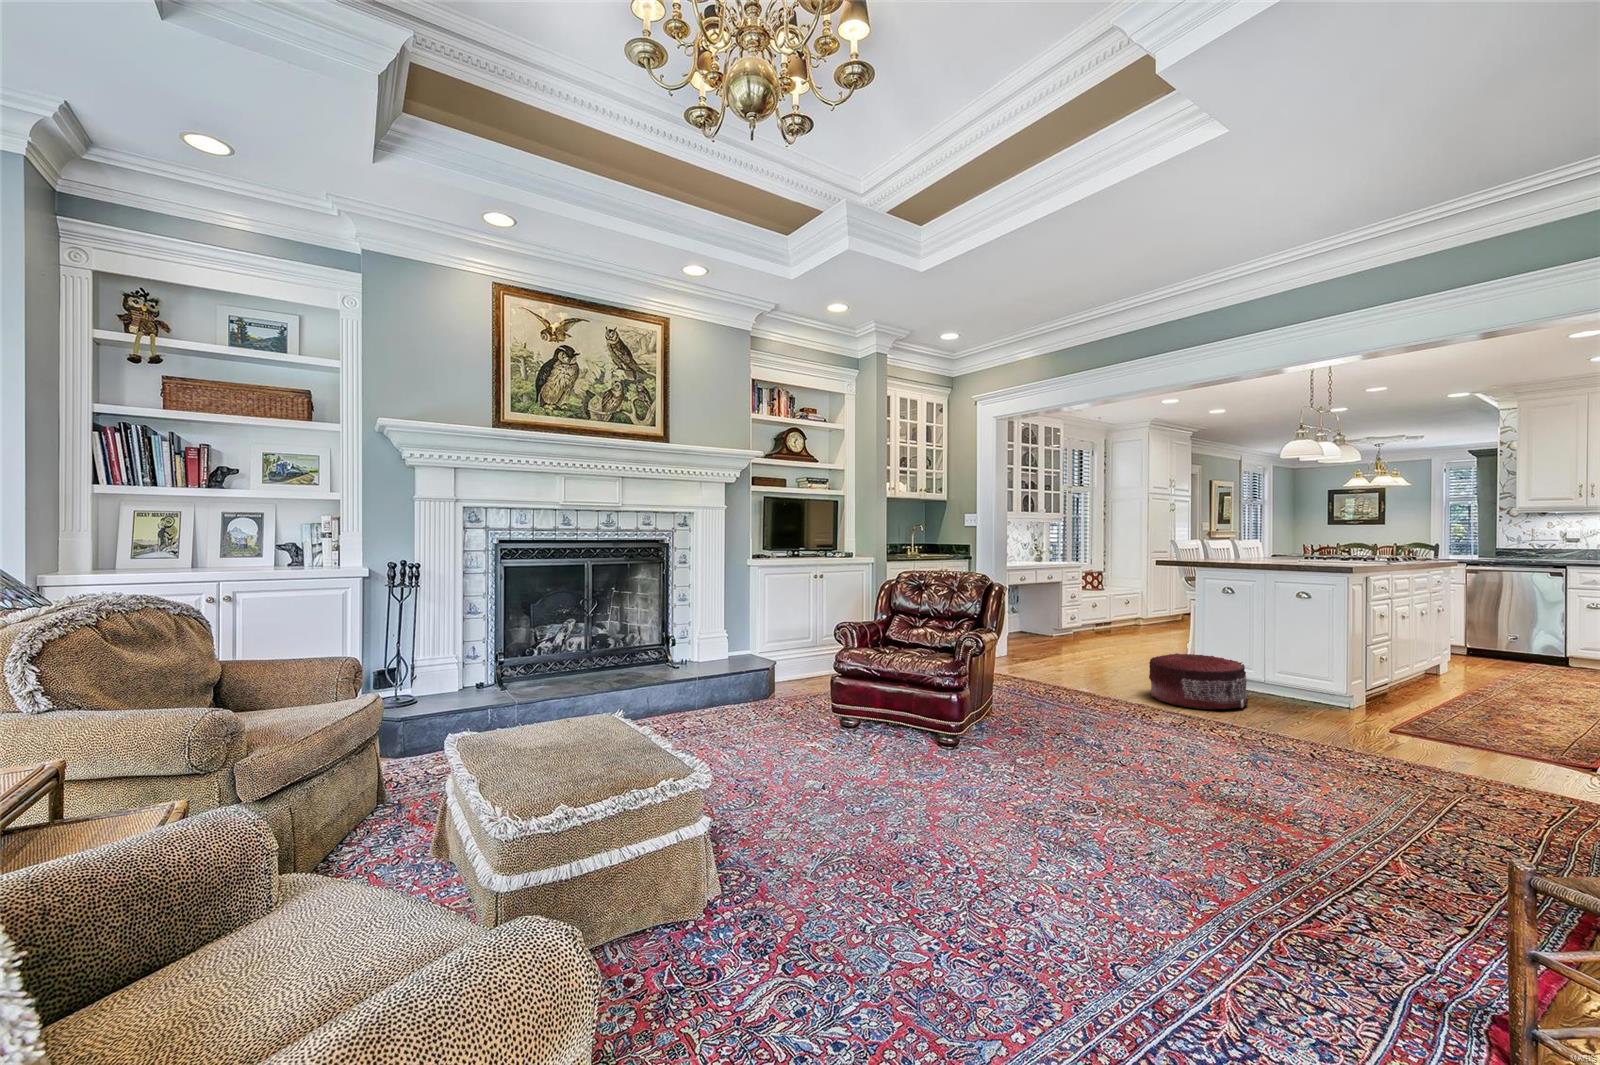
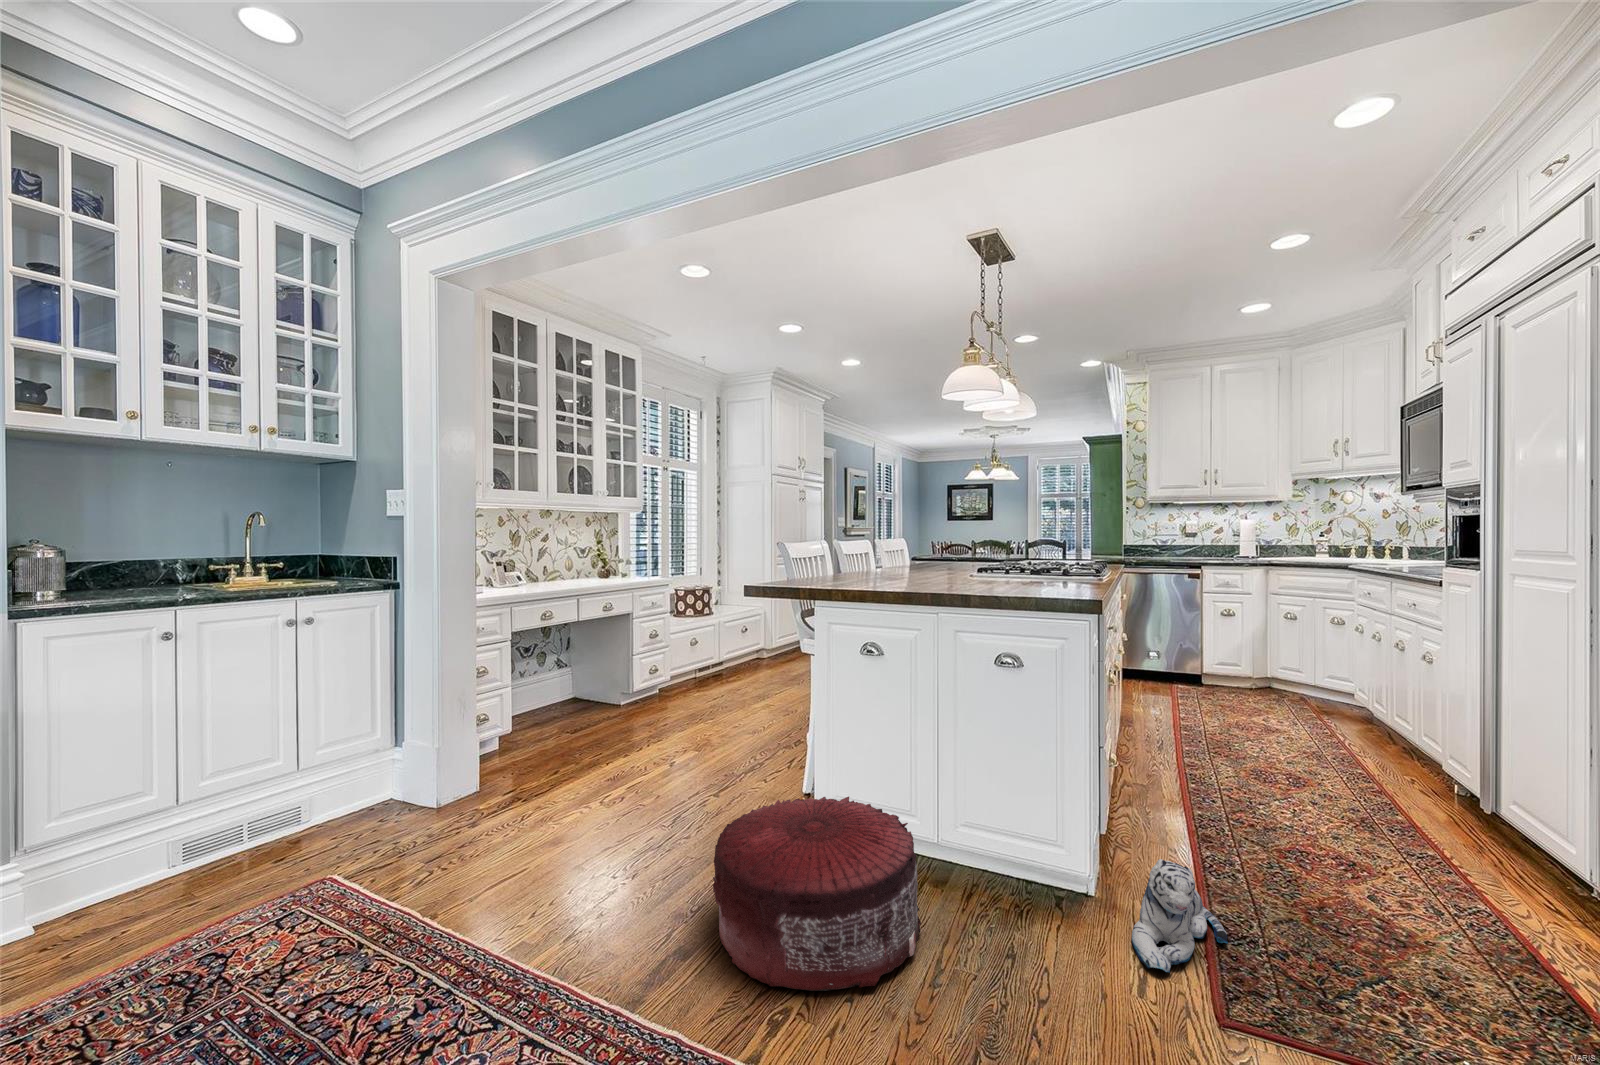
plush toy: none [1359,685,1418,725] -> present [1131,859,1228,972]

